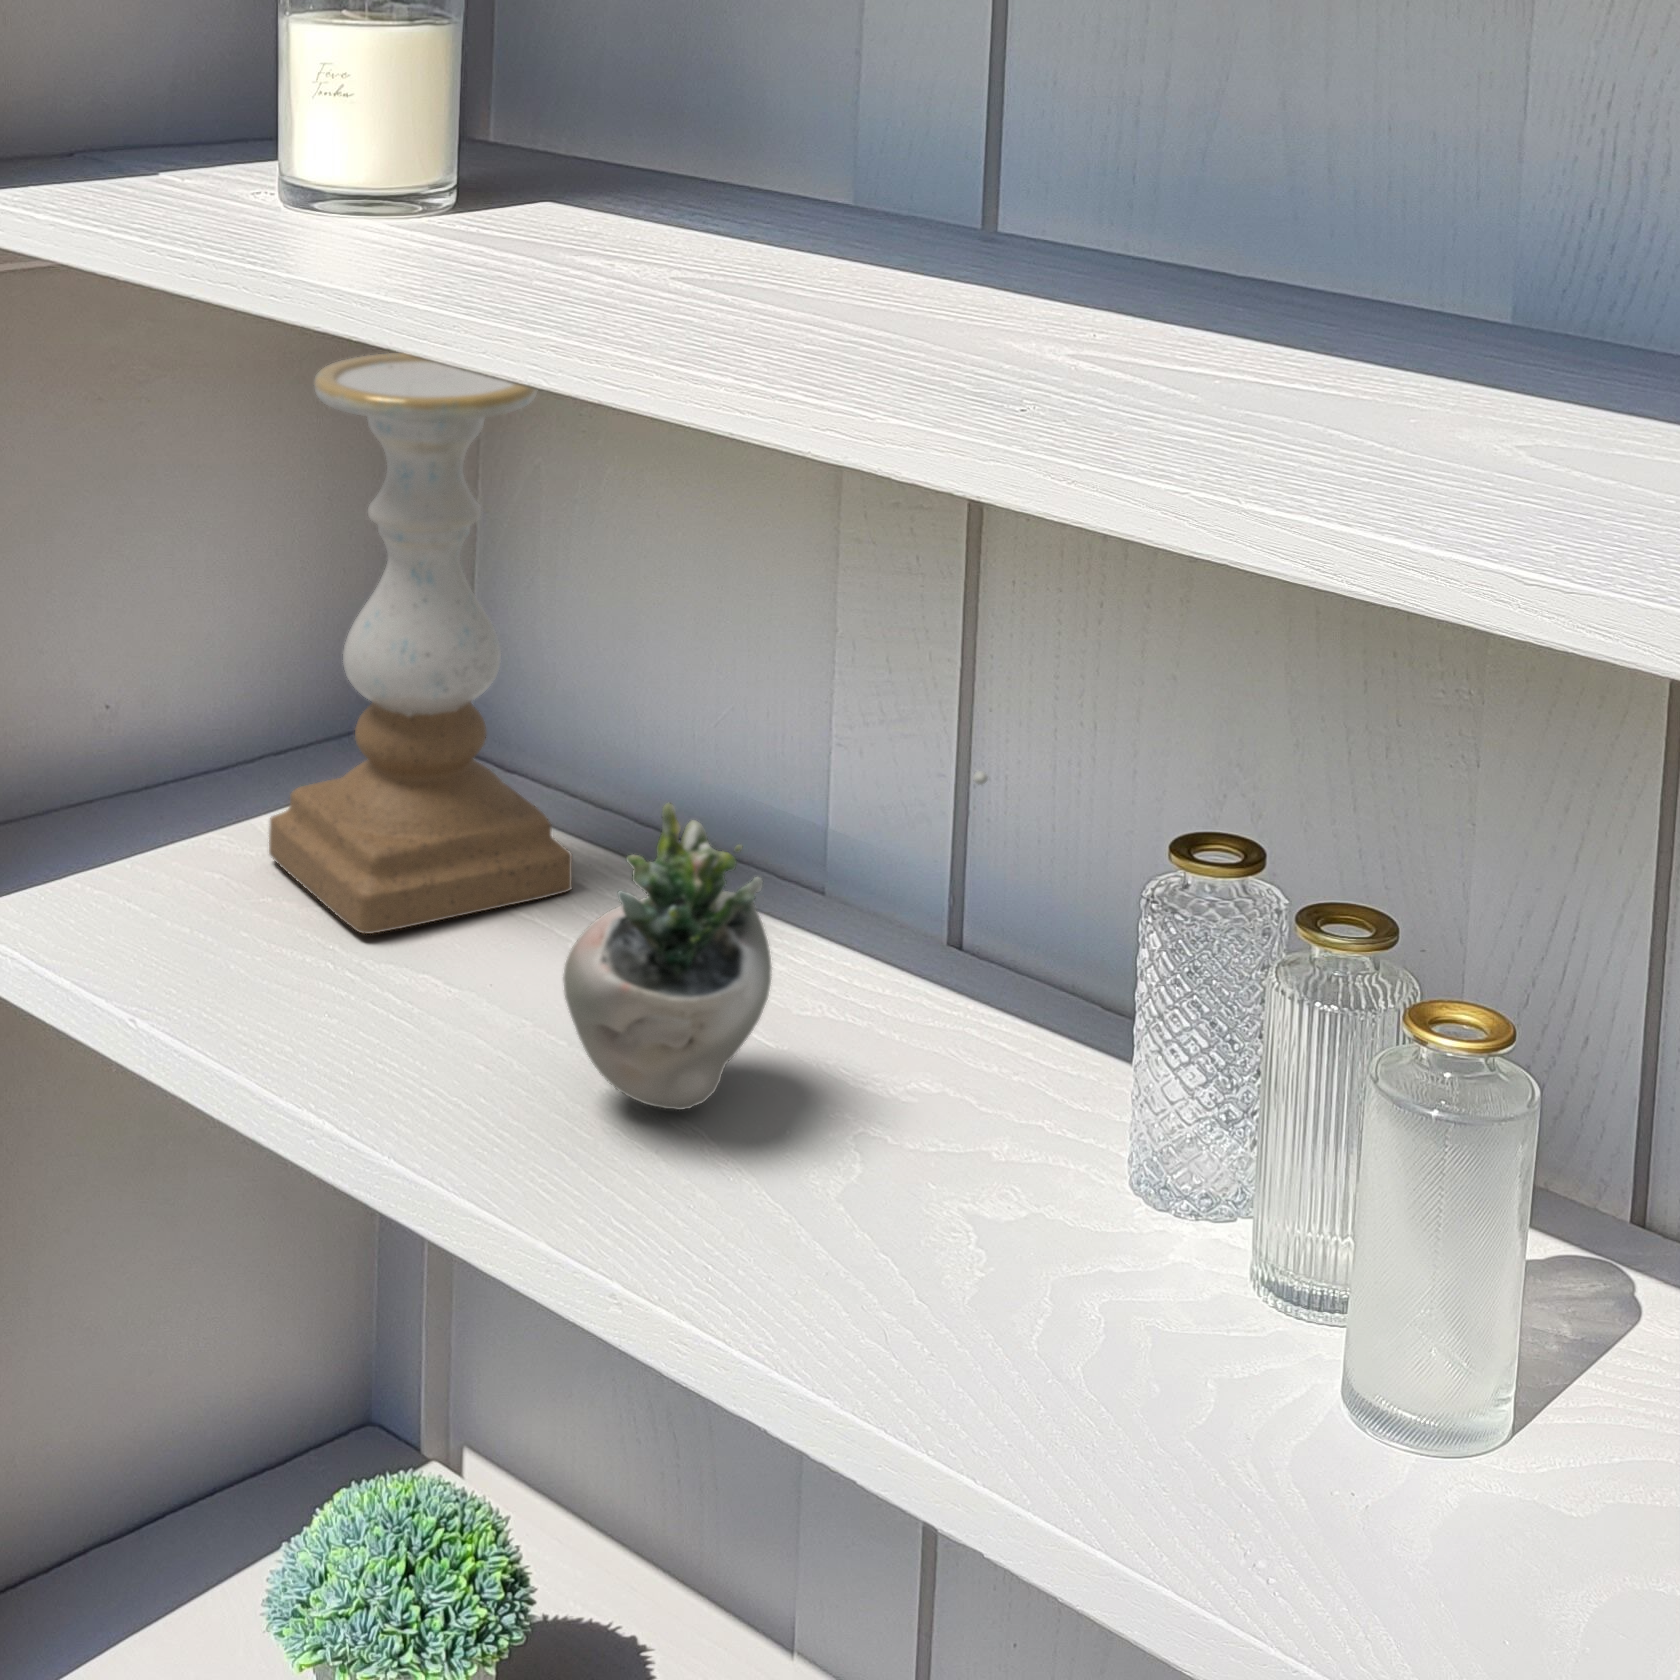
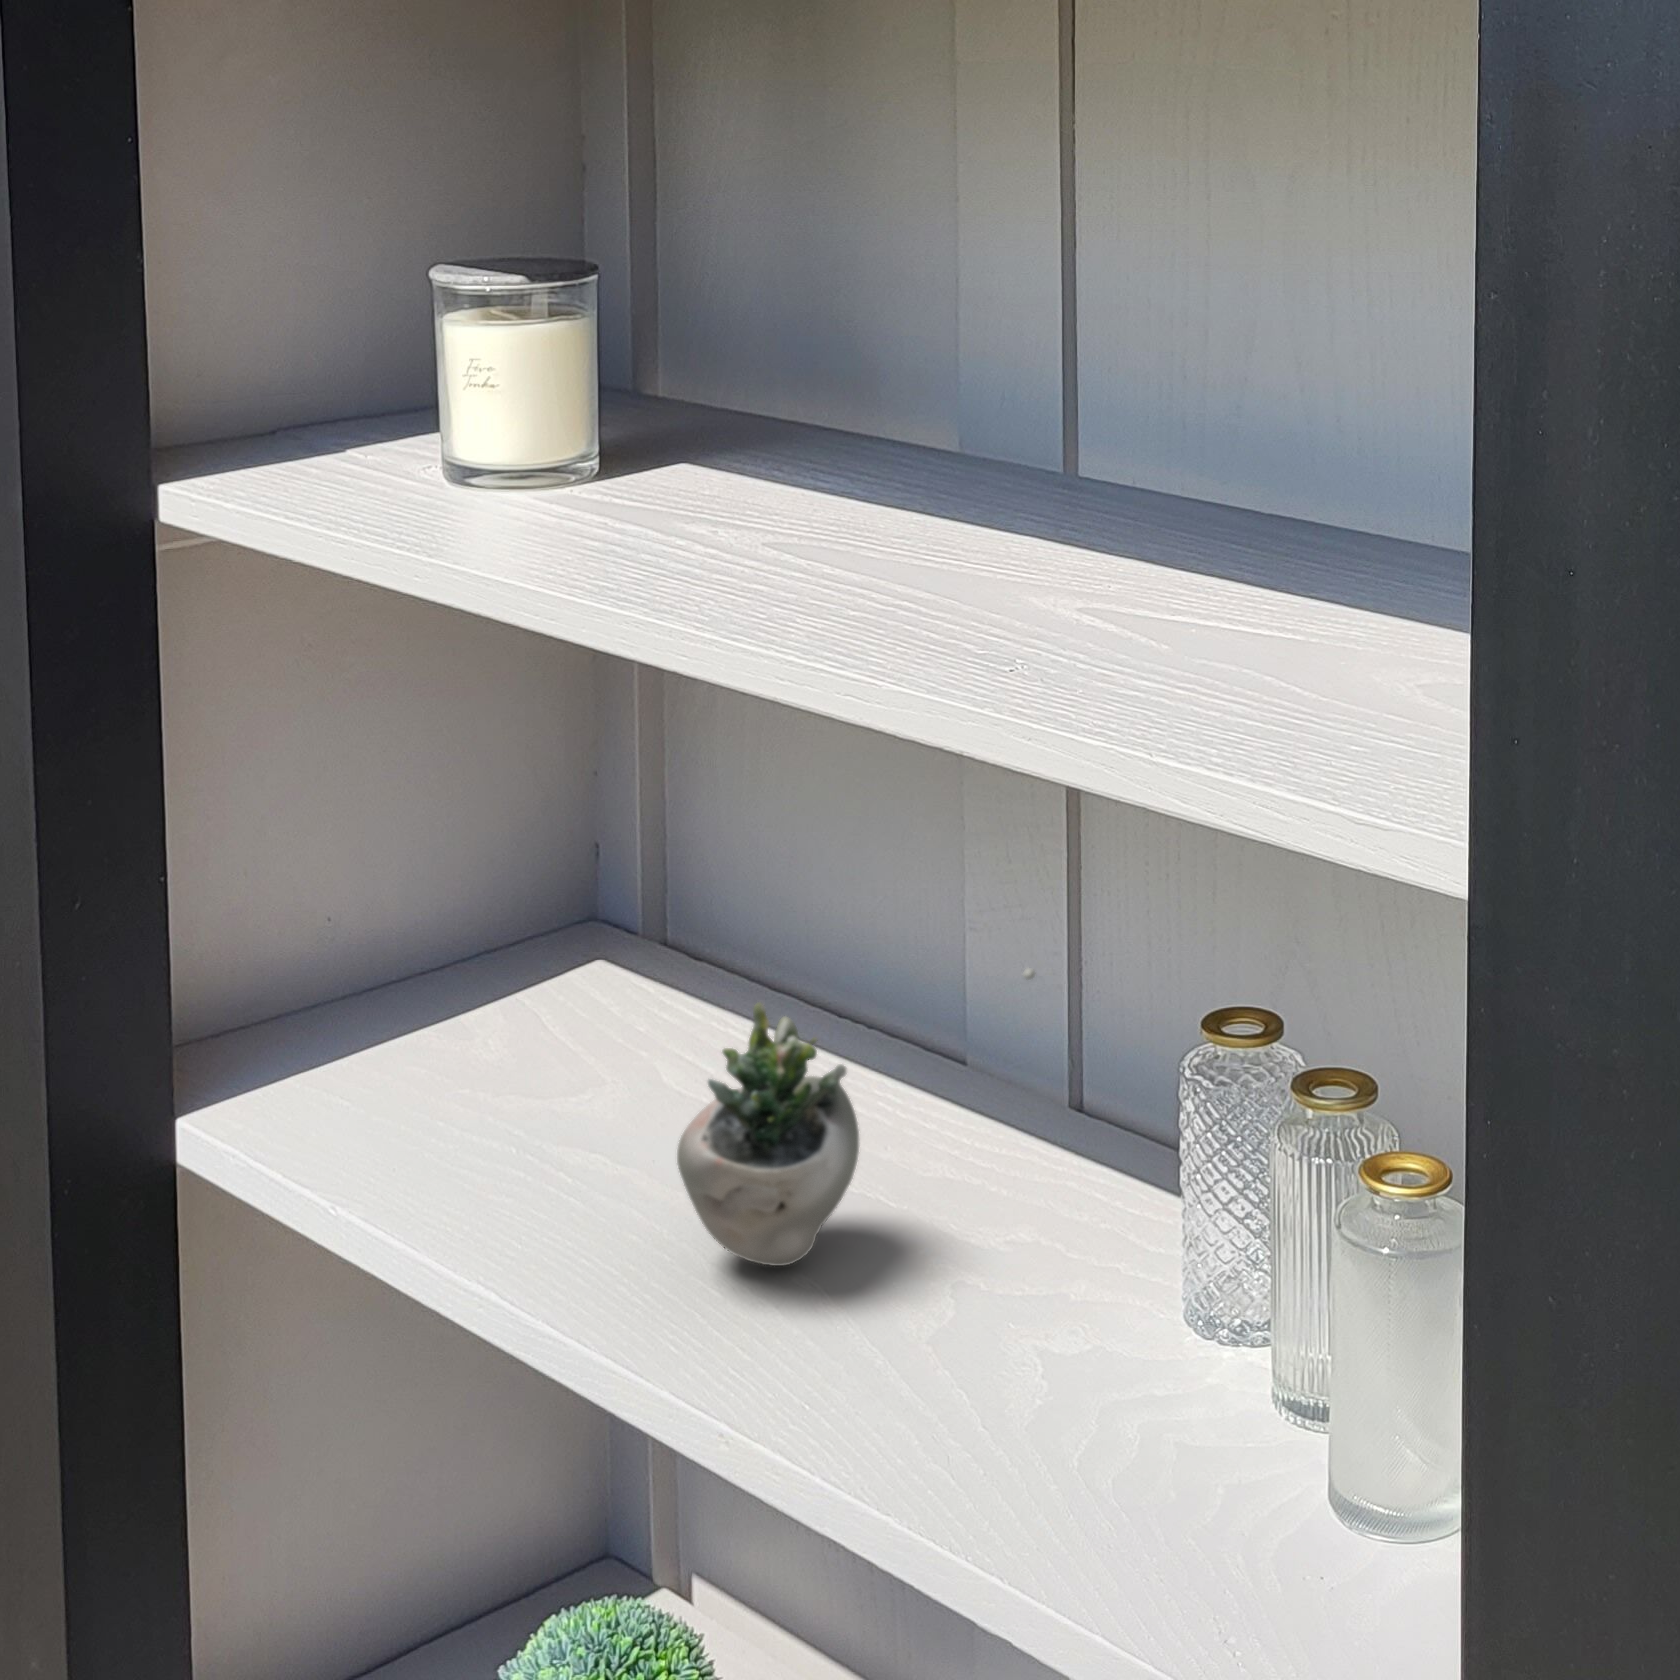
candle holder: present [269,353,572,934] -> none [477,594,741,1120]

